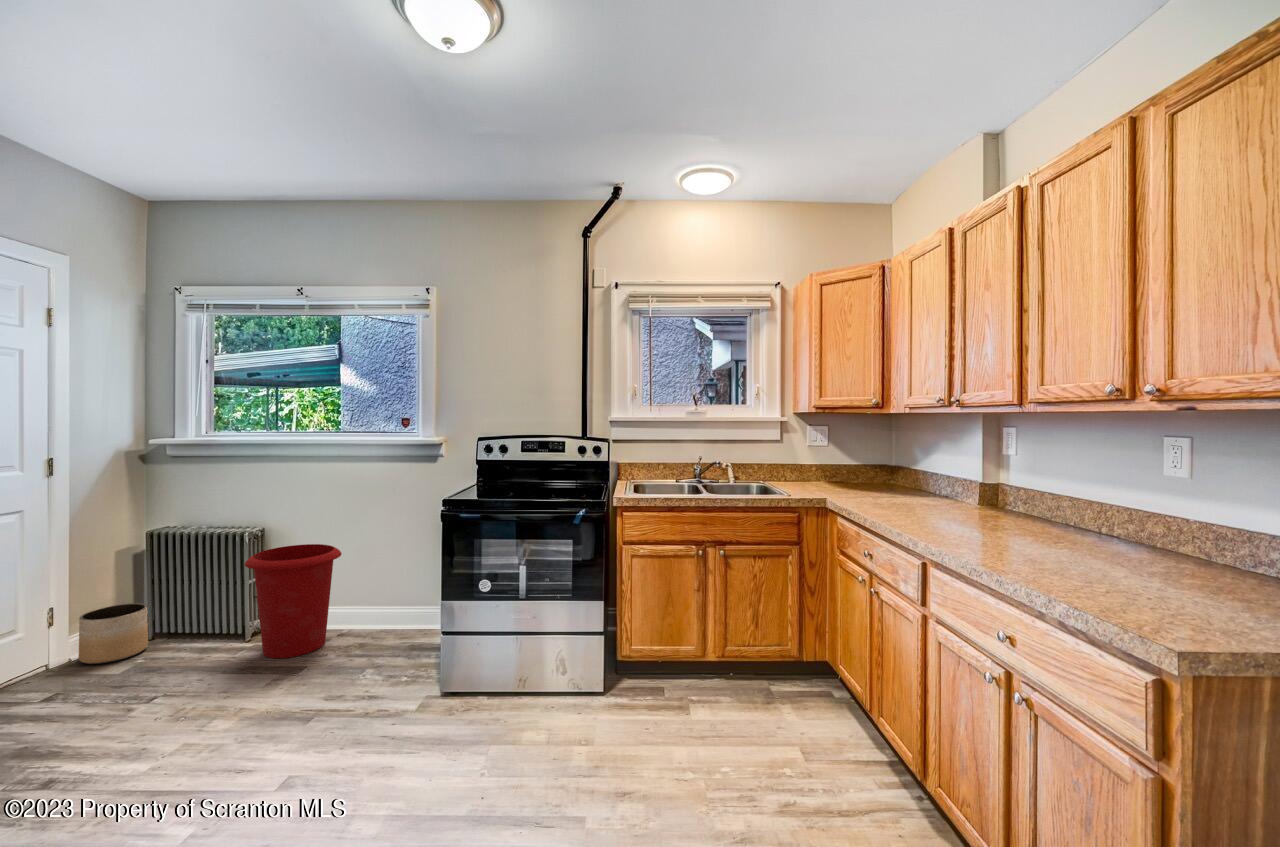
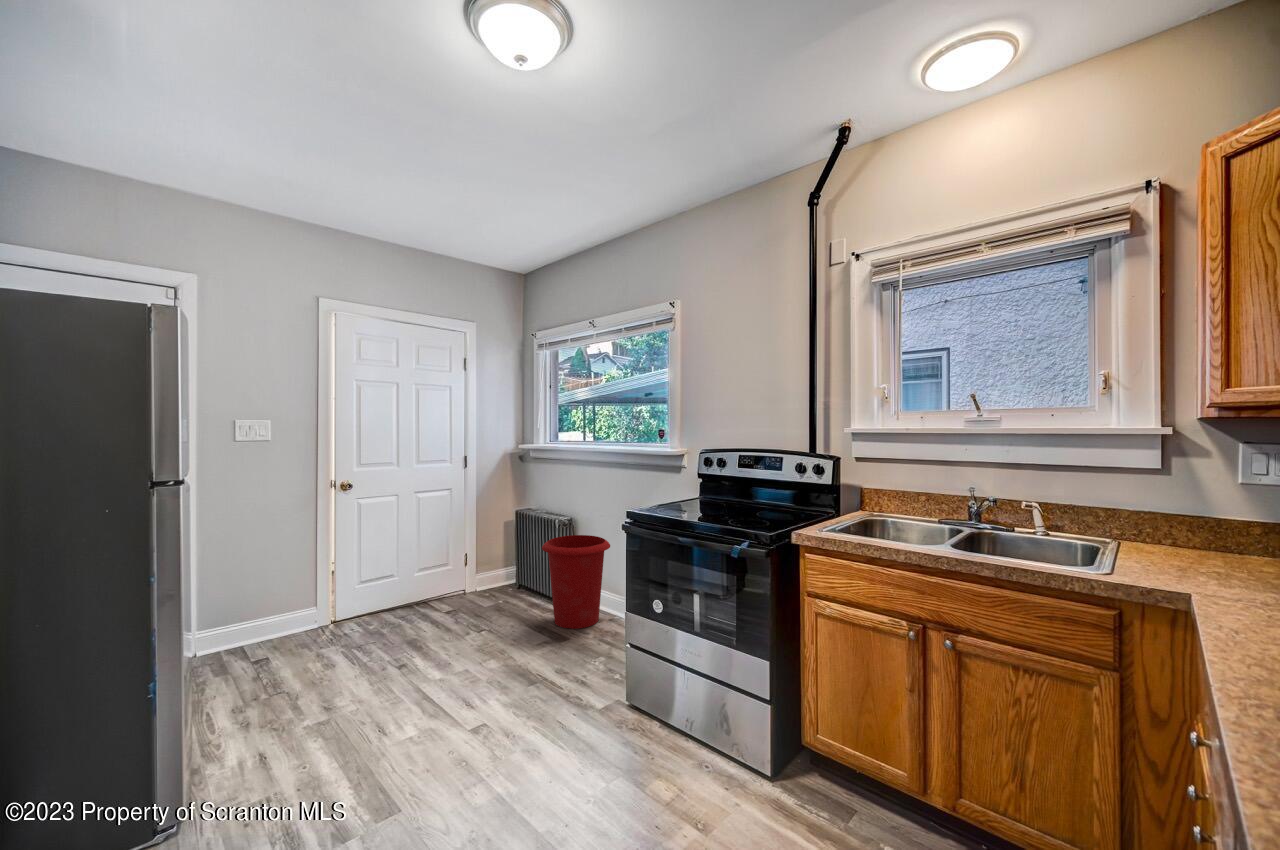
planter: present [79,603,148,664] -> none [475,560,510,599]

